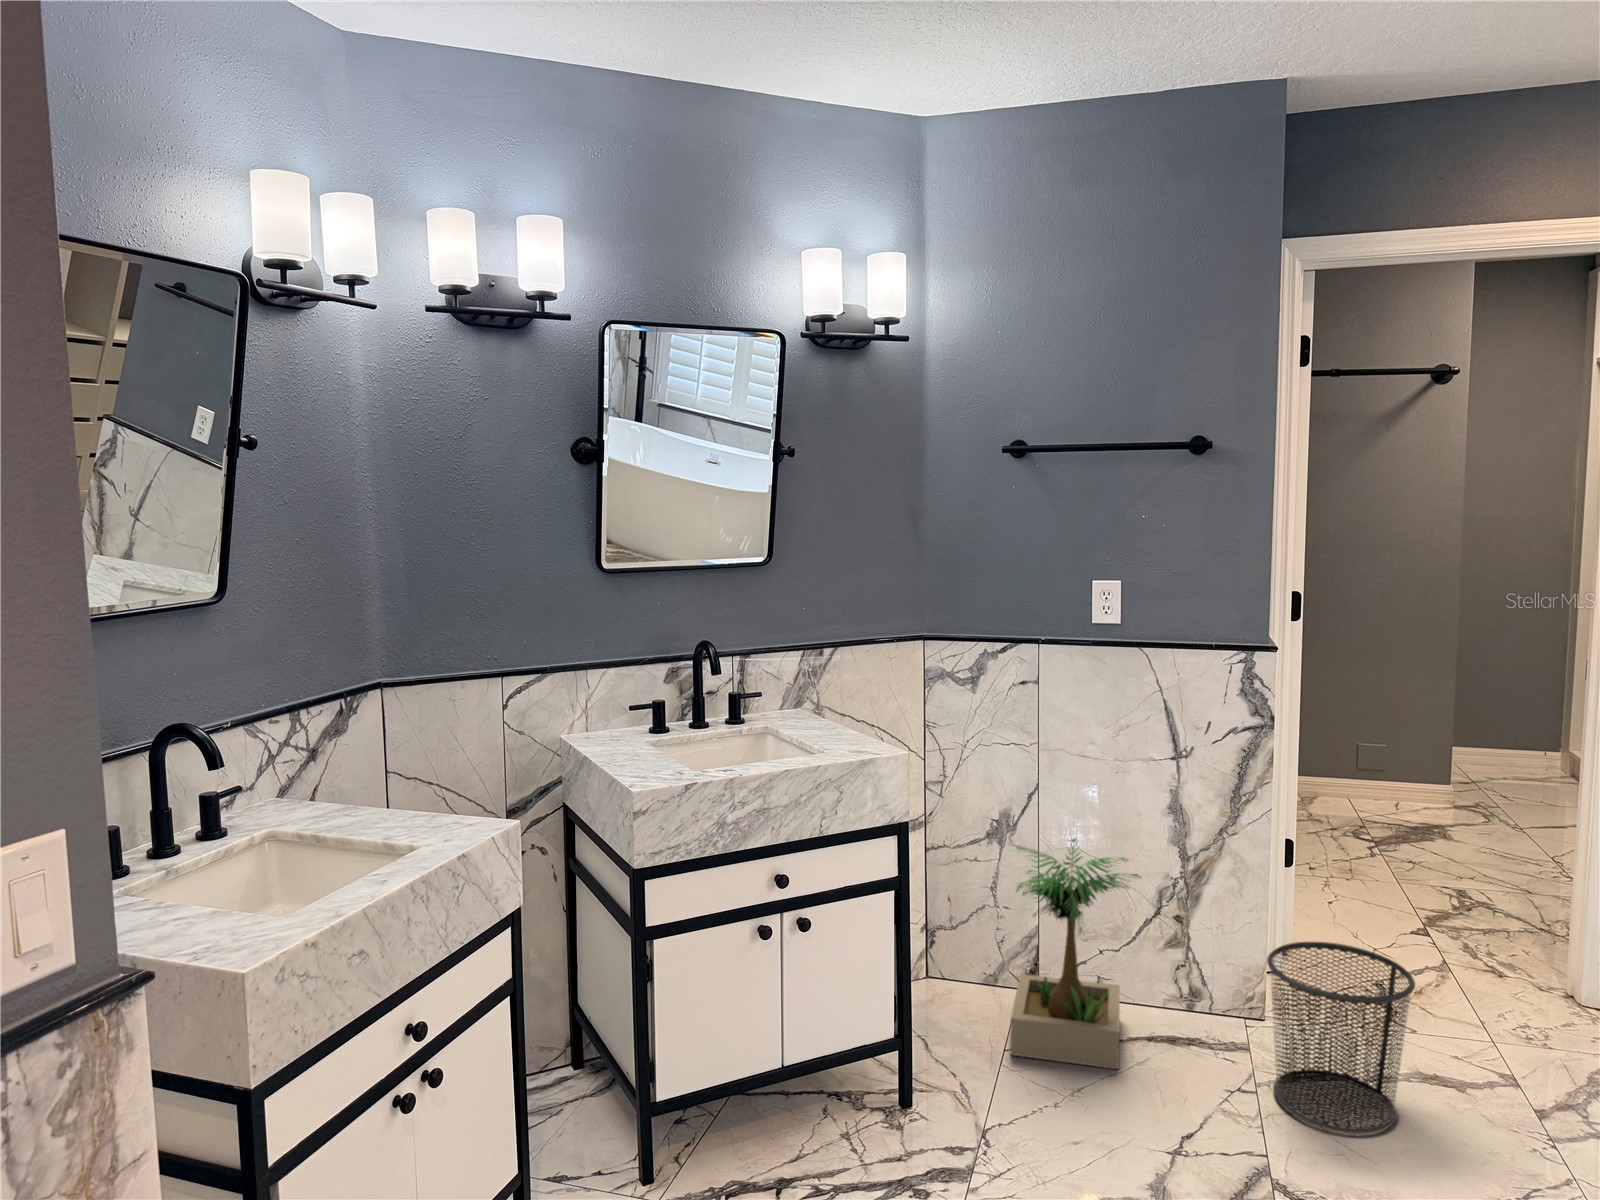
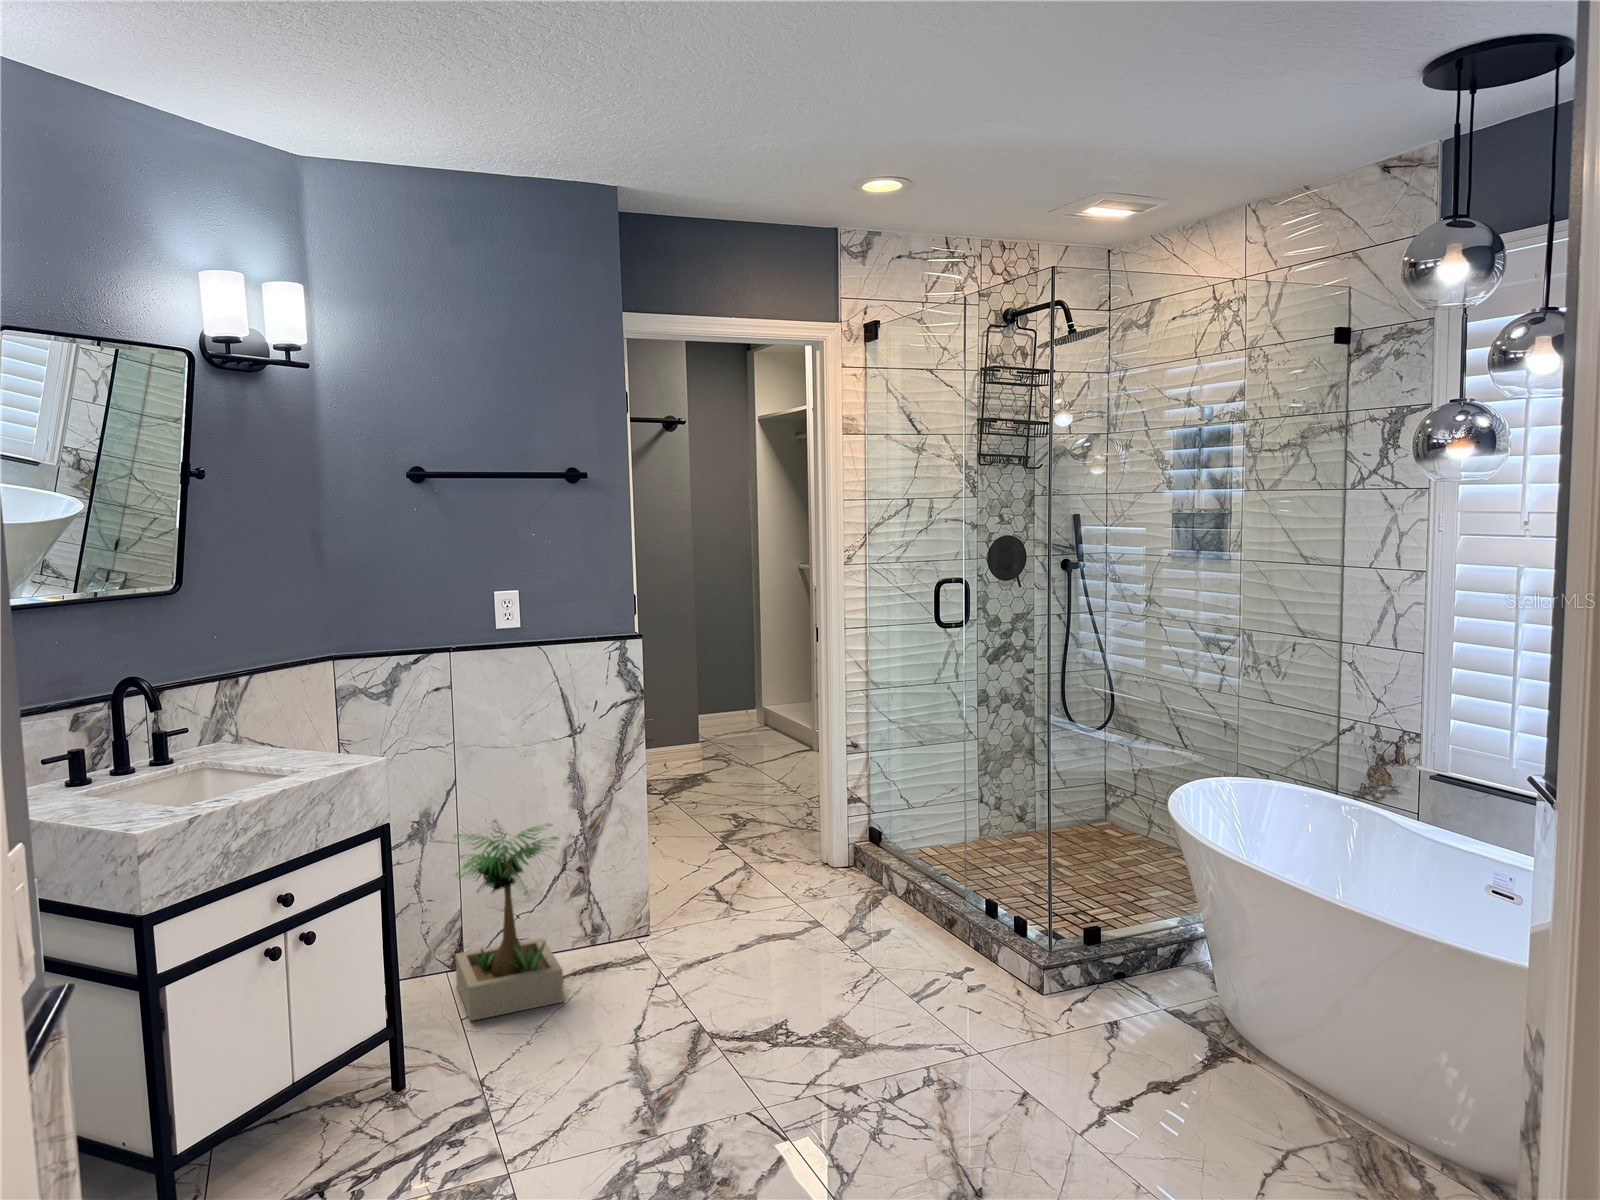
waste bin: present [1267,942,1415,1134] -> none [668,853,769,989]

